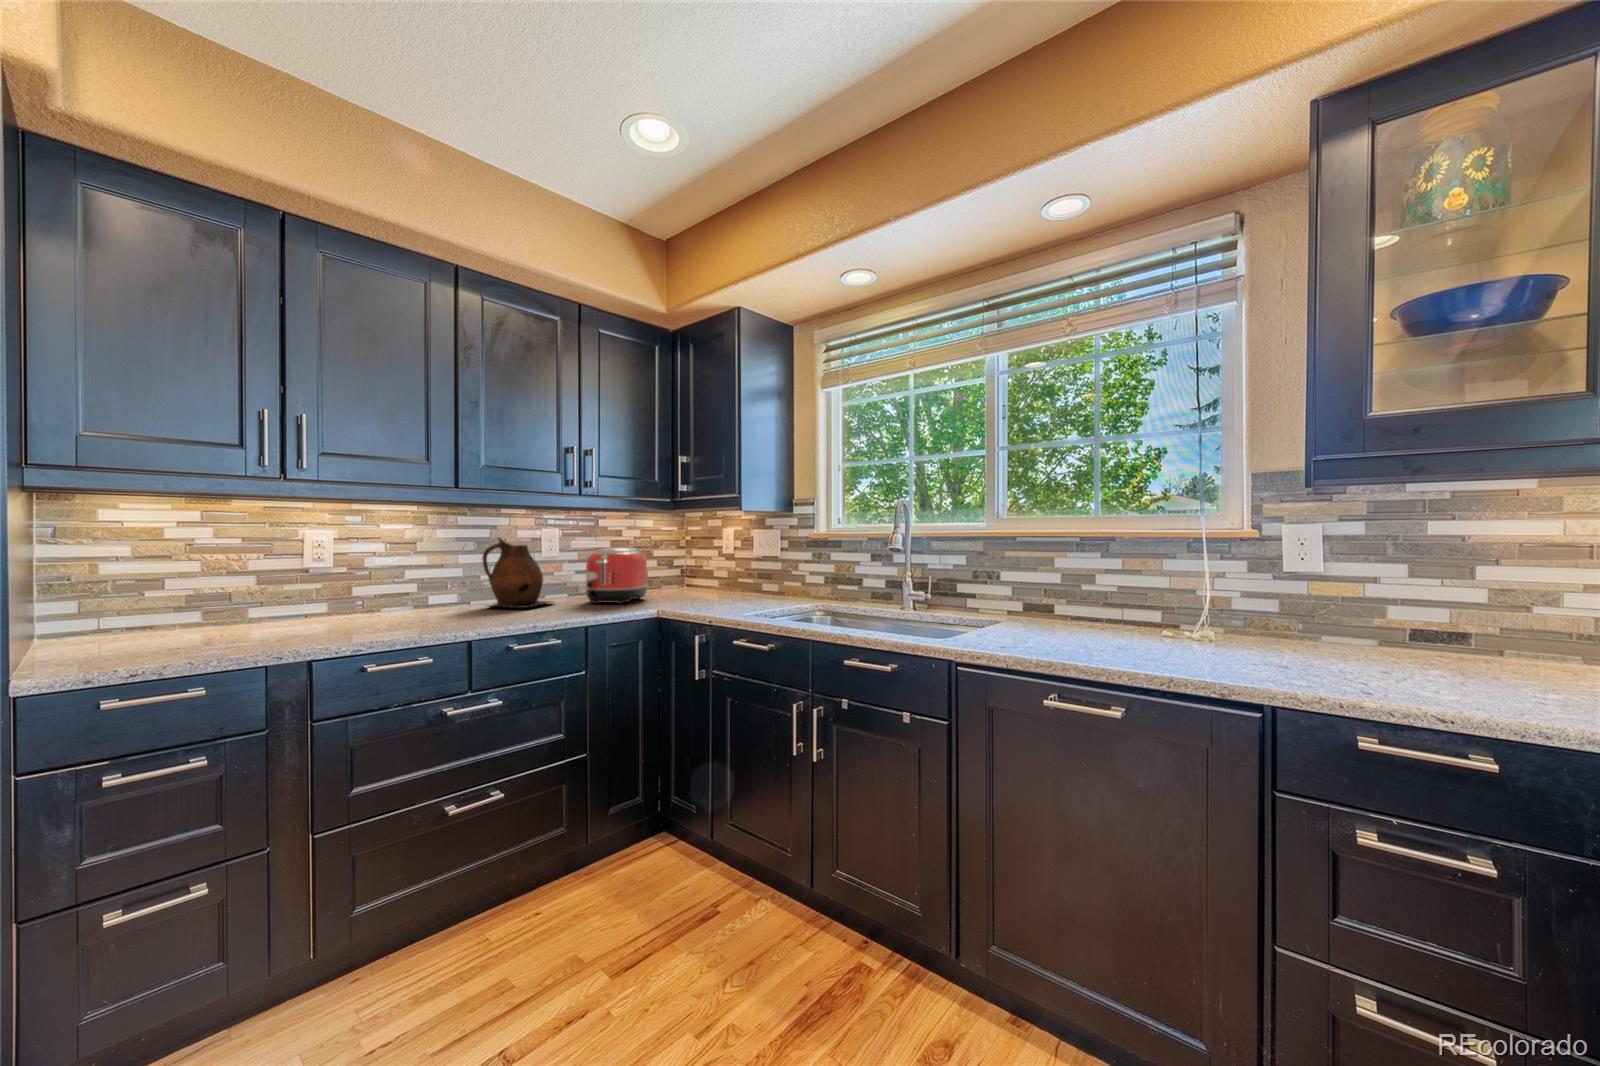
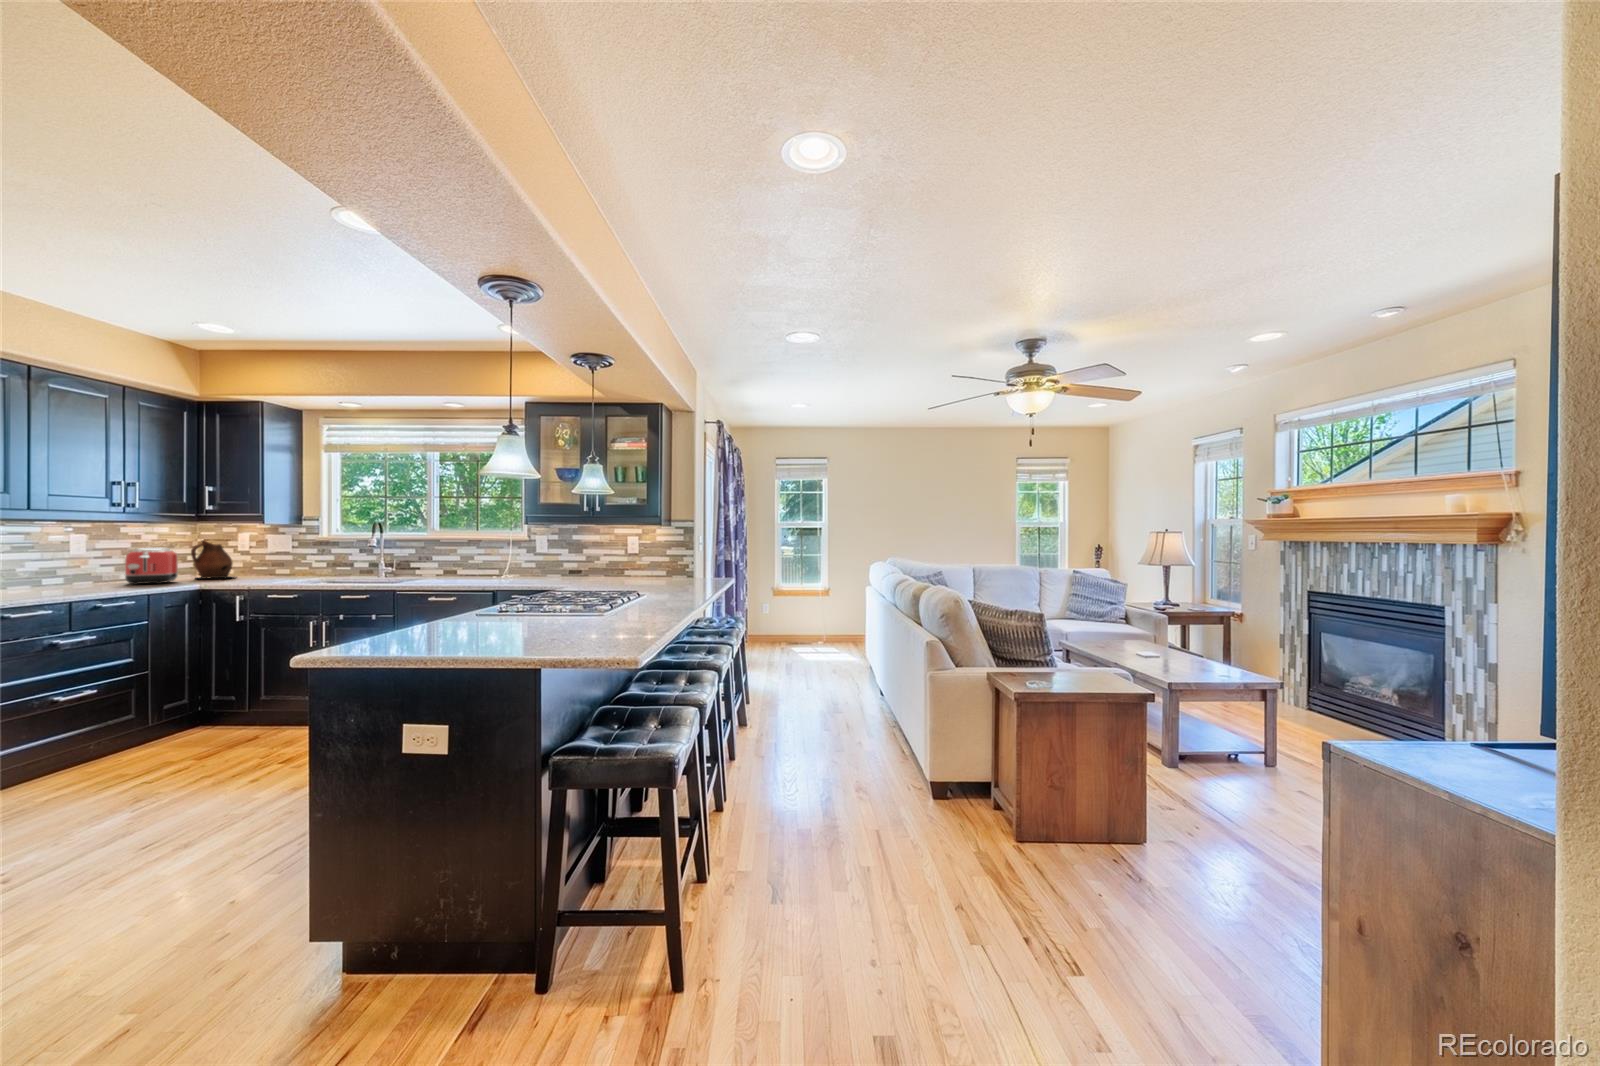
ceramic pitcher: present [482,537,554,608] -> present [191,540,233,579]

